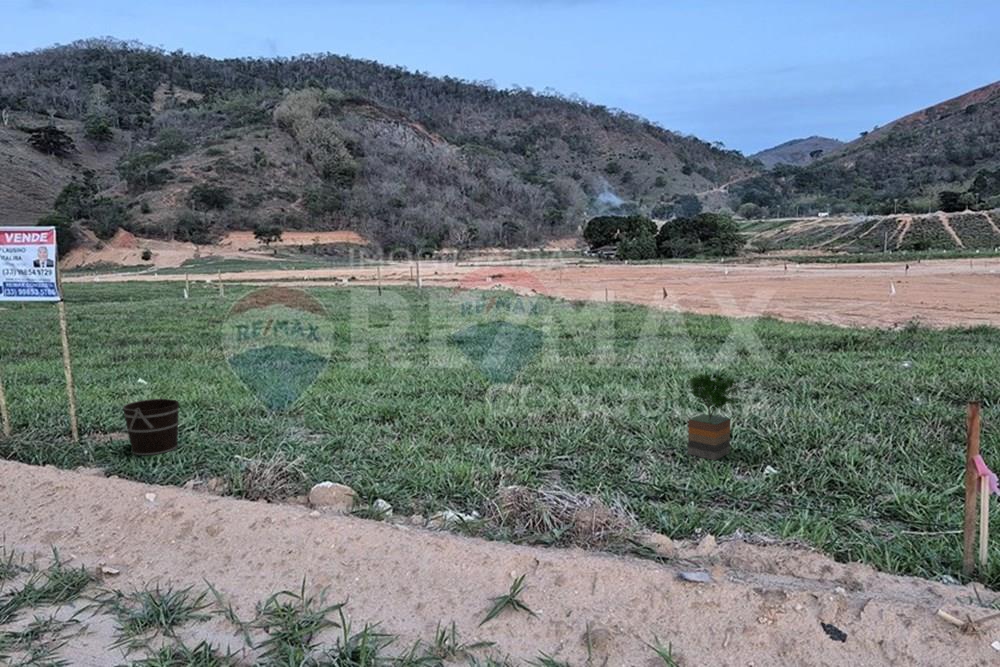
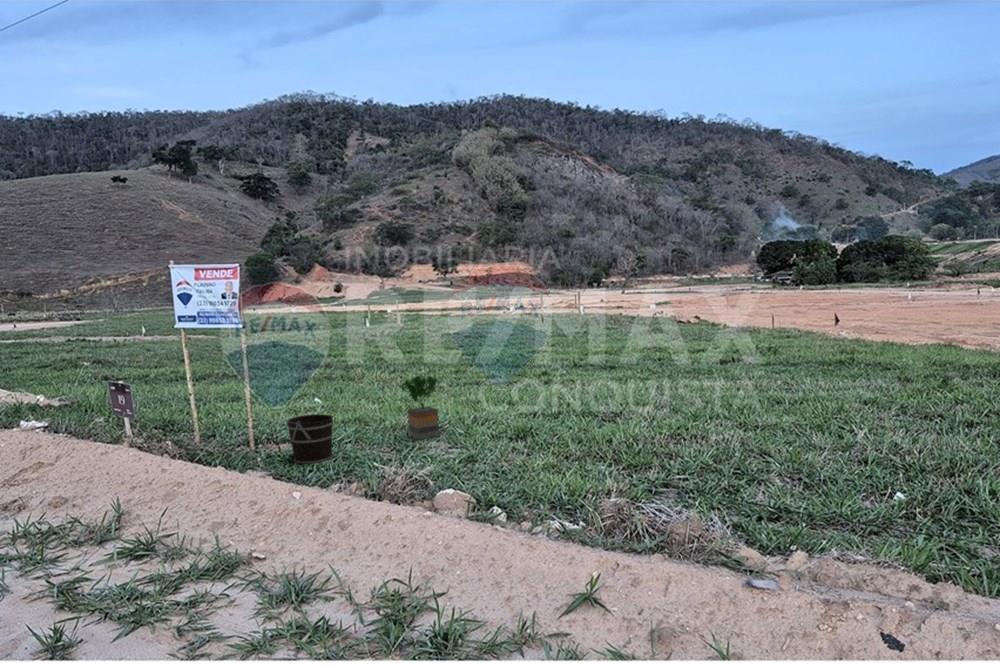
potted tree: present [688,374,741,460] -> present [401,375,444,439]

